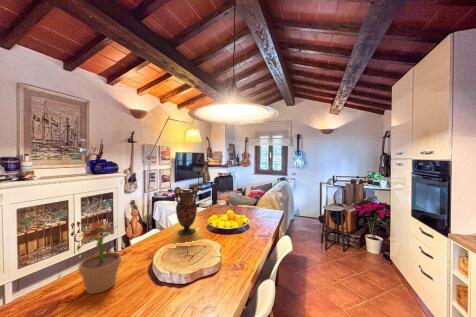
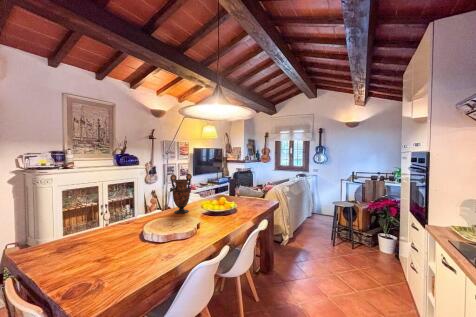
potted plant: present [78,220,121,294] -> none [94,190,122,239]

